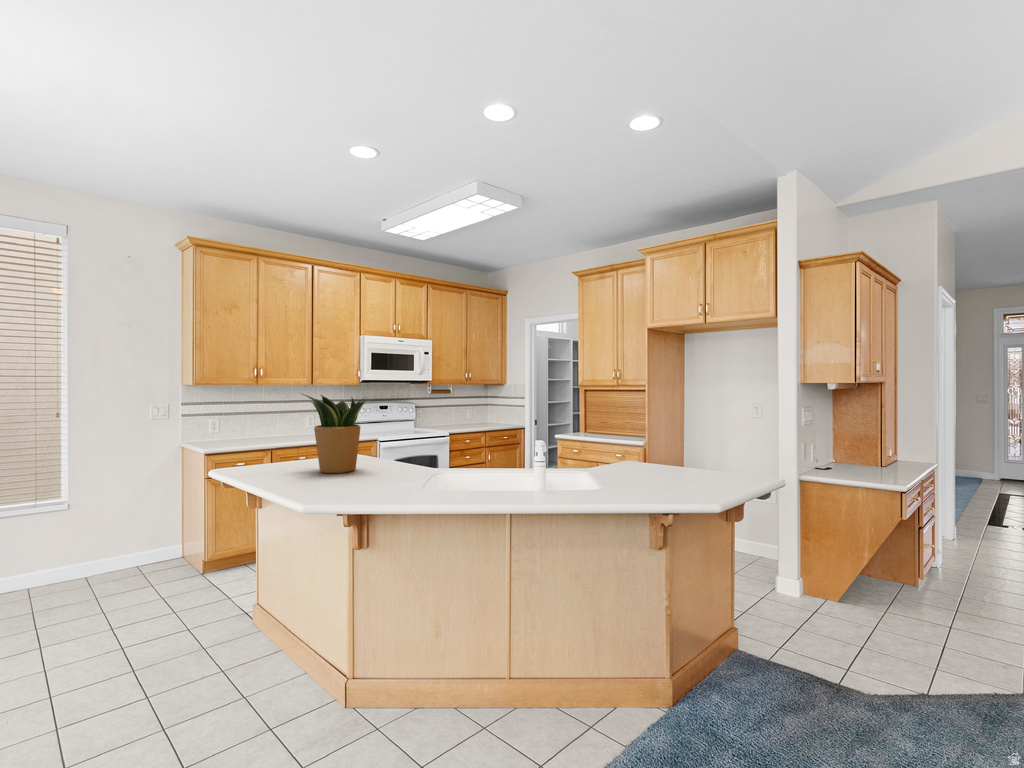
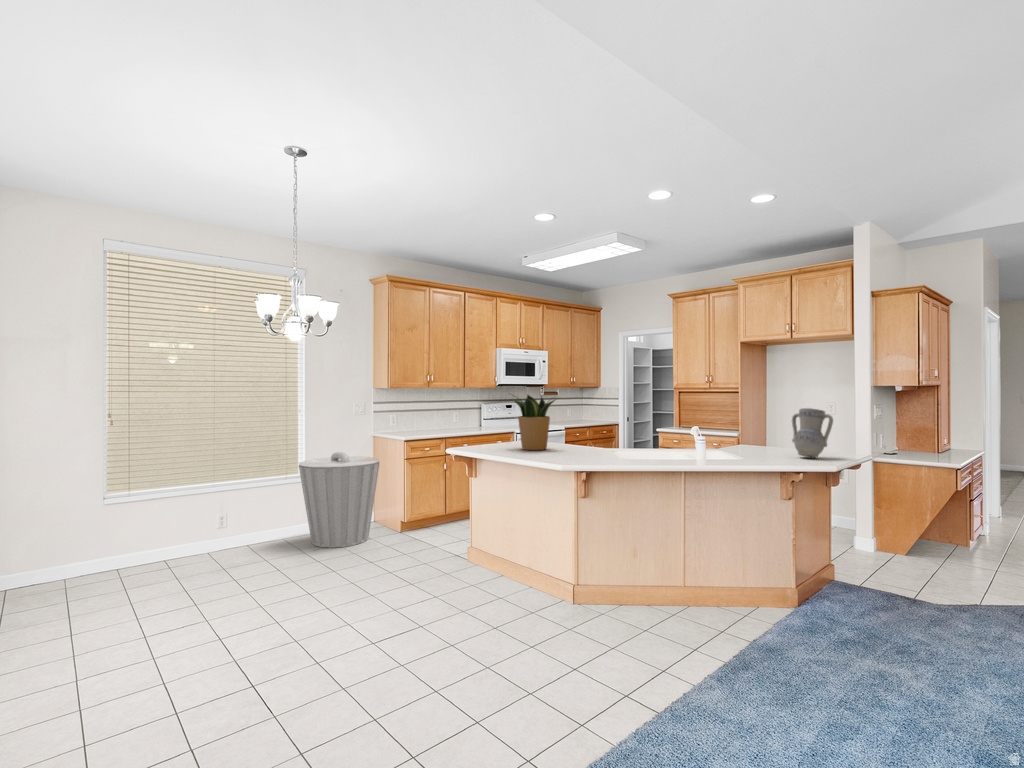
vase: none [673,416,726,486] -> present [792,408,833,457]
trash can: none [42,471,171,603] -> present [299,452,380,548]

